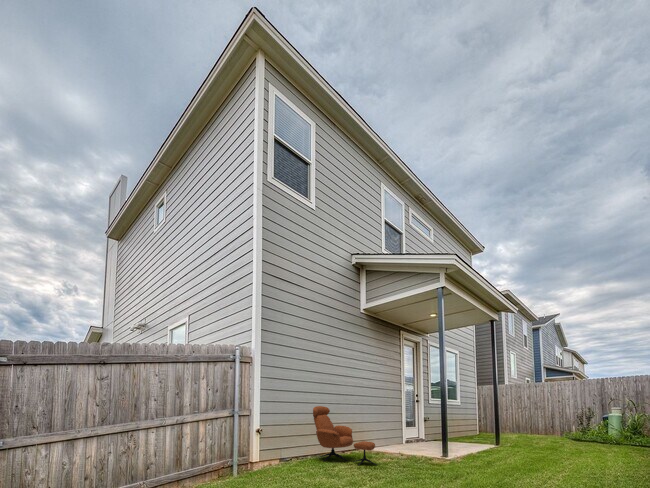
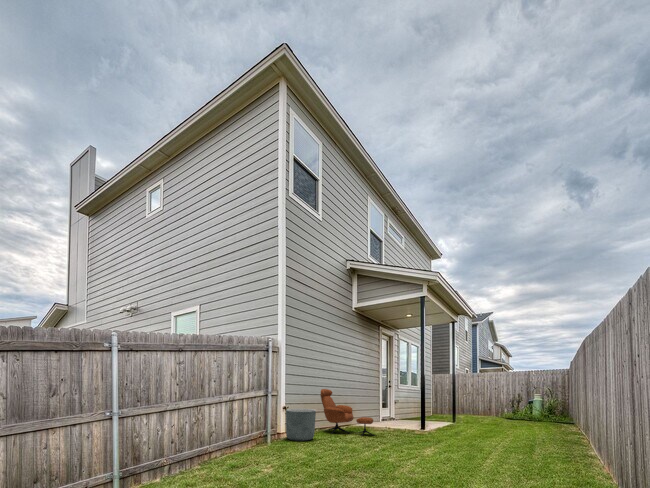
planter: none [259,431,295,472] -> present [286,409,316,441]

